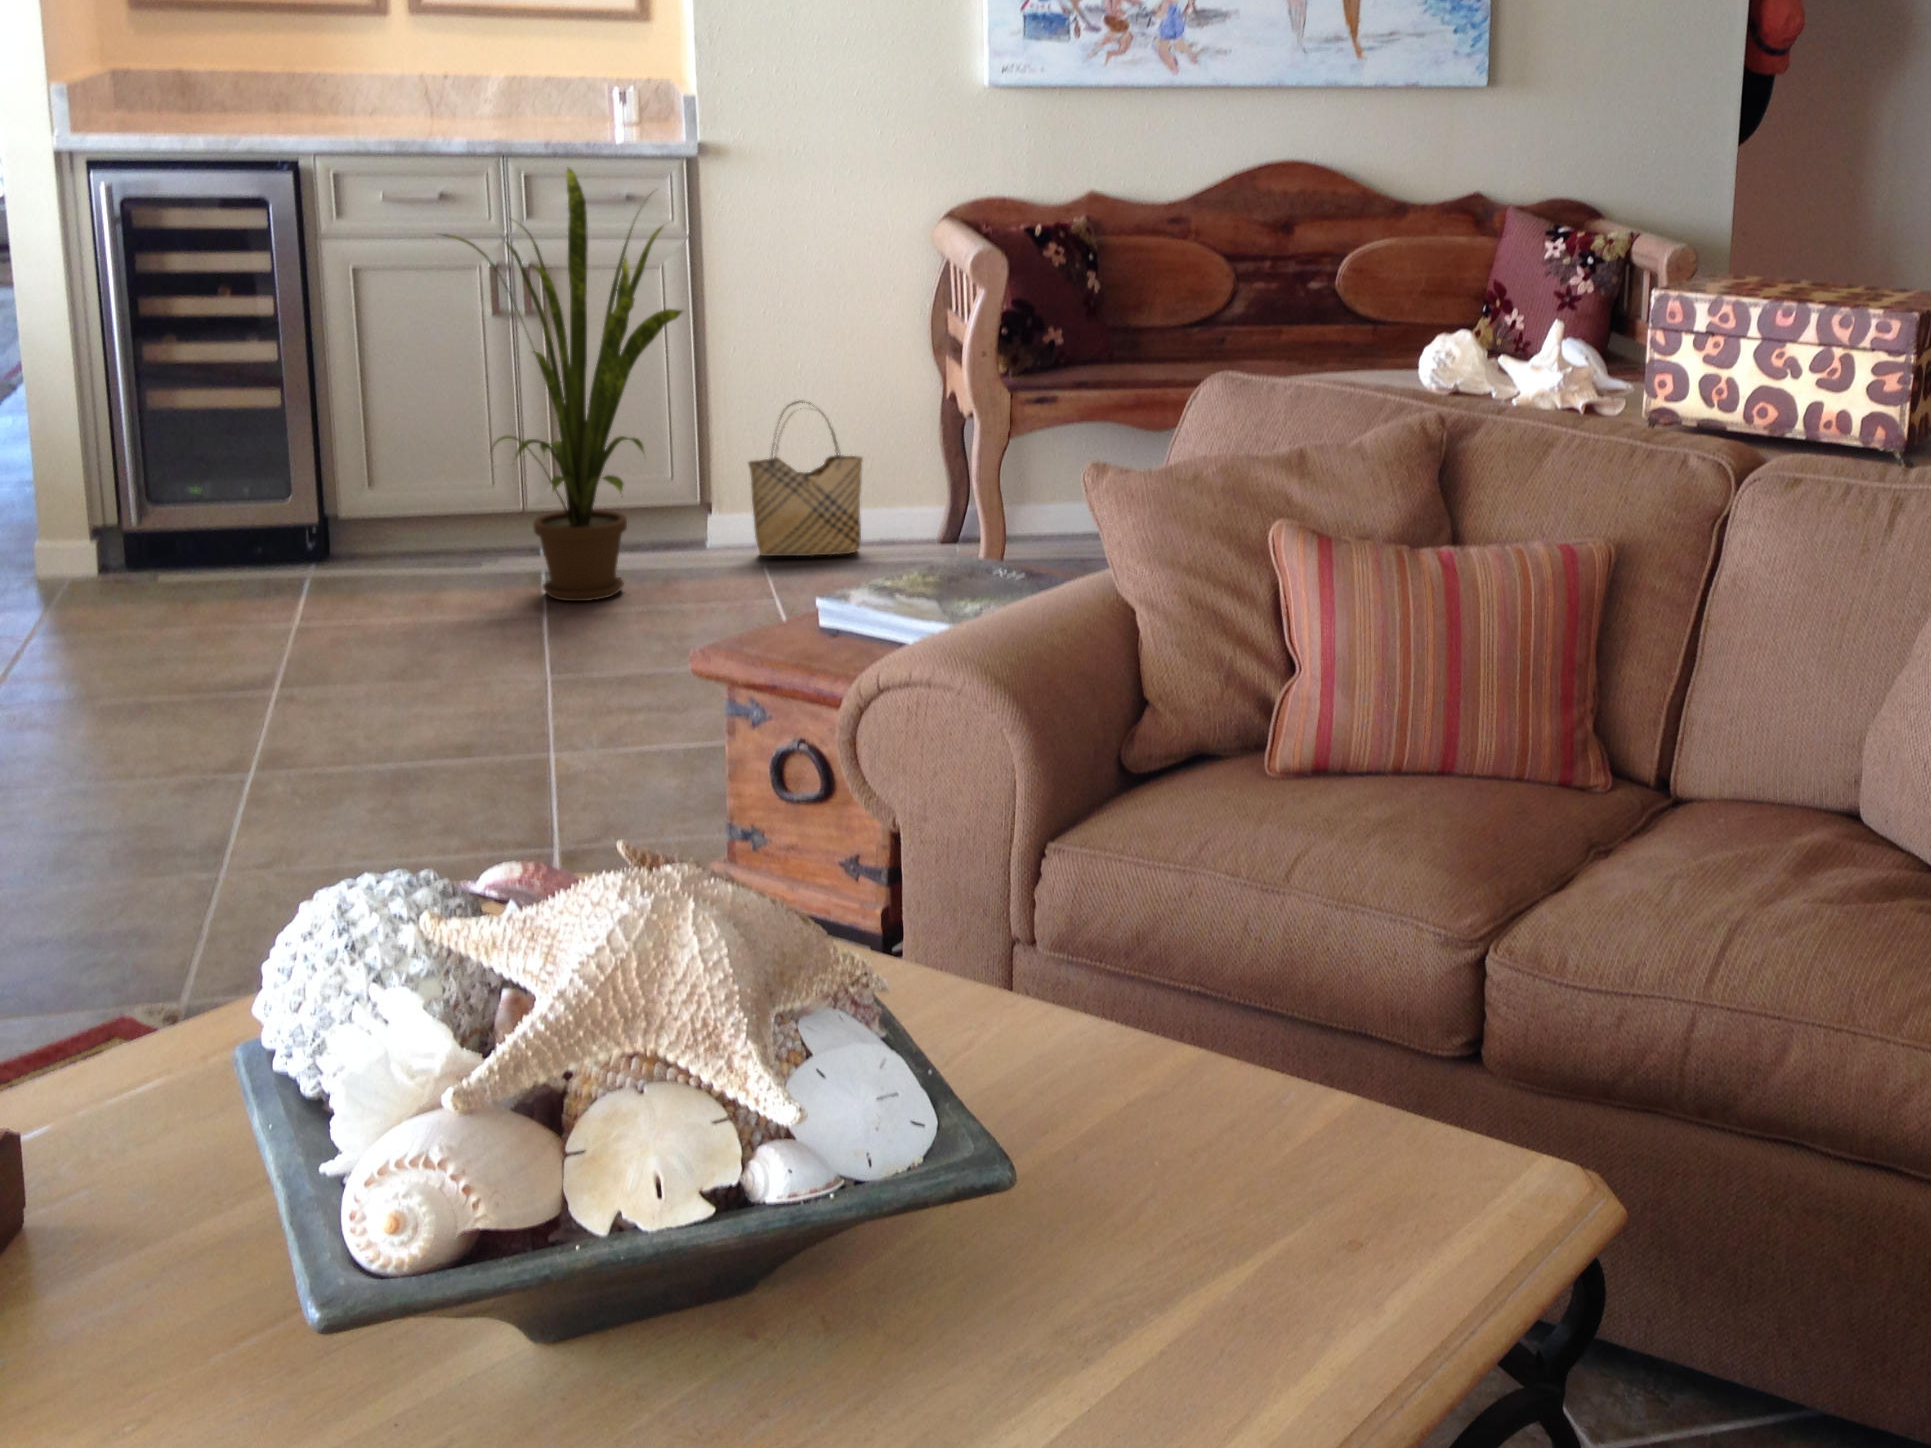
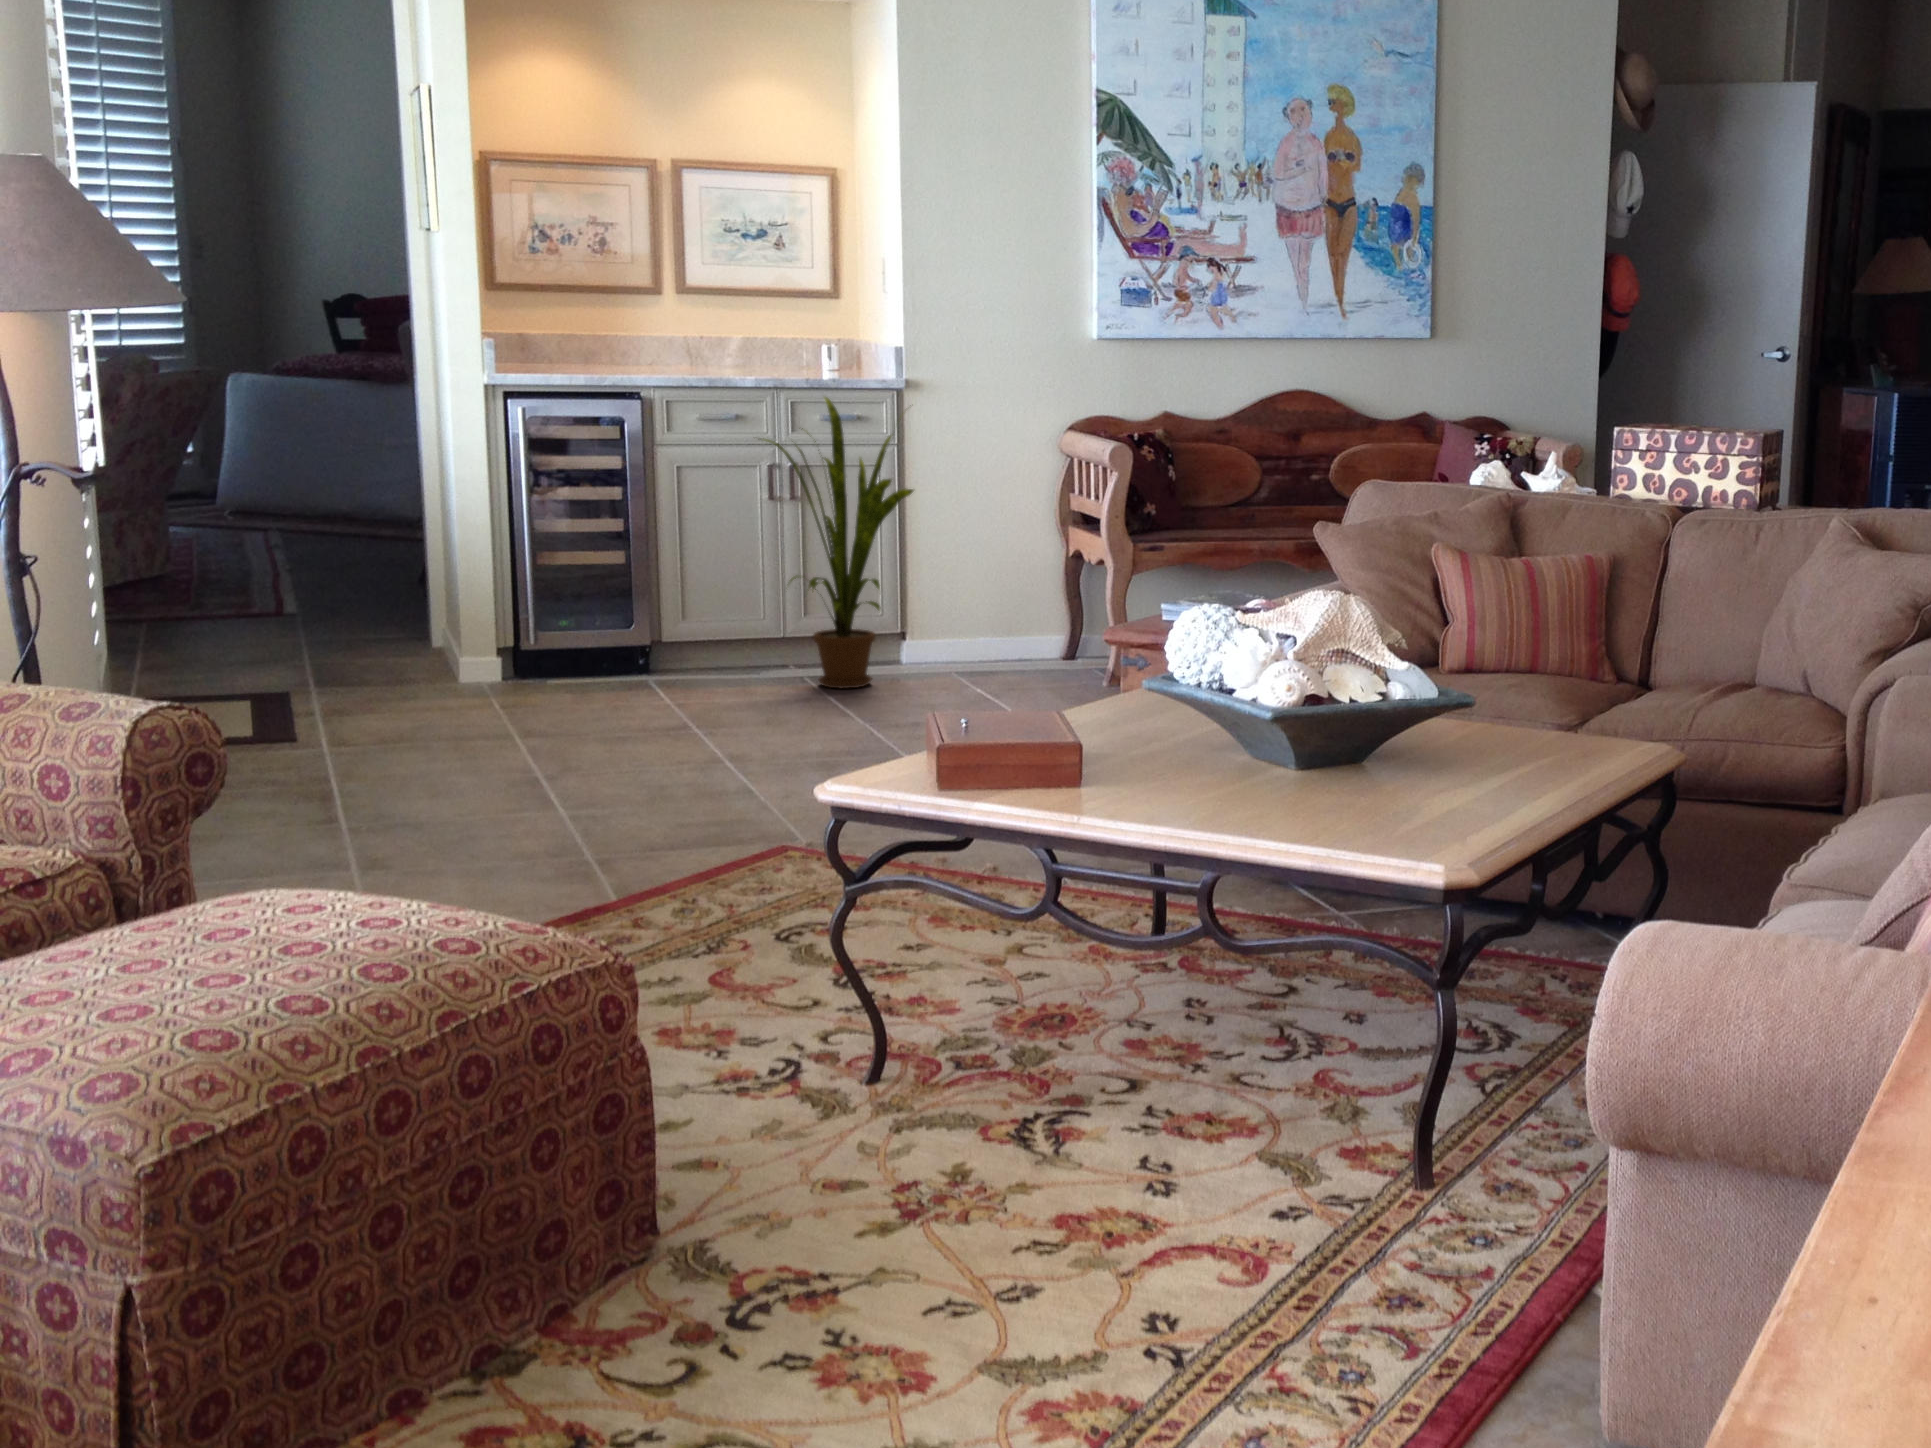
woven basket: present [748,401,863,556] -> none [940,557,1017,665]

